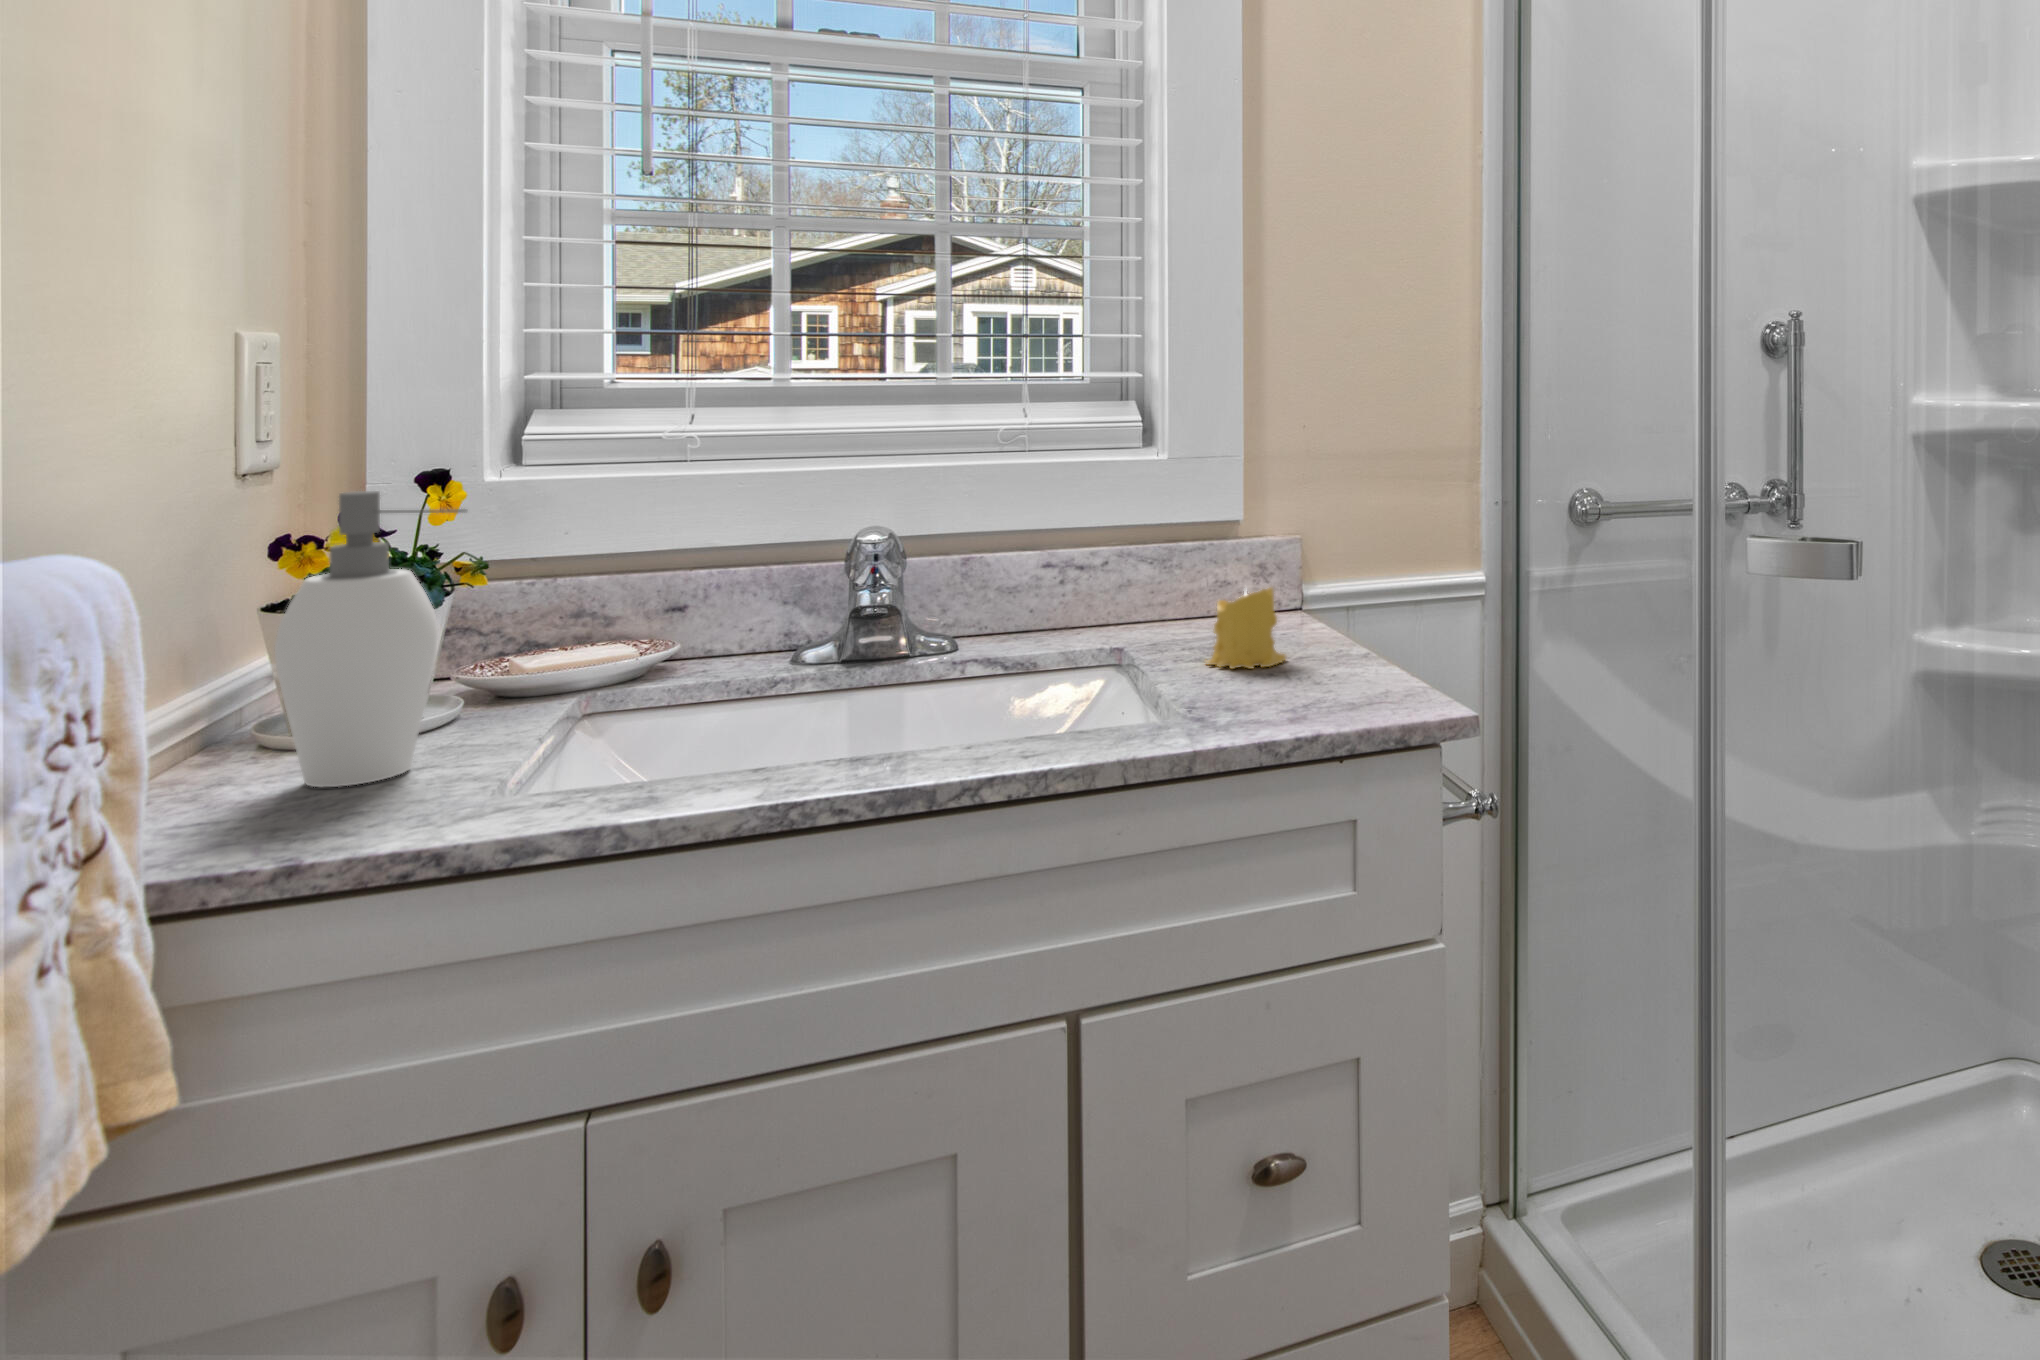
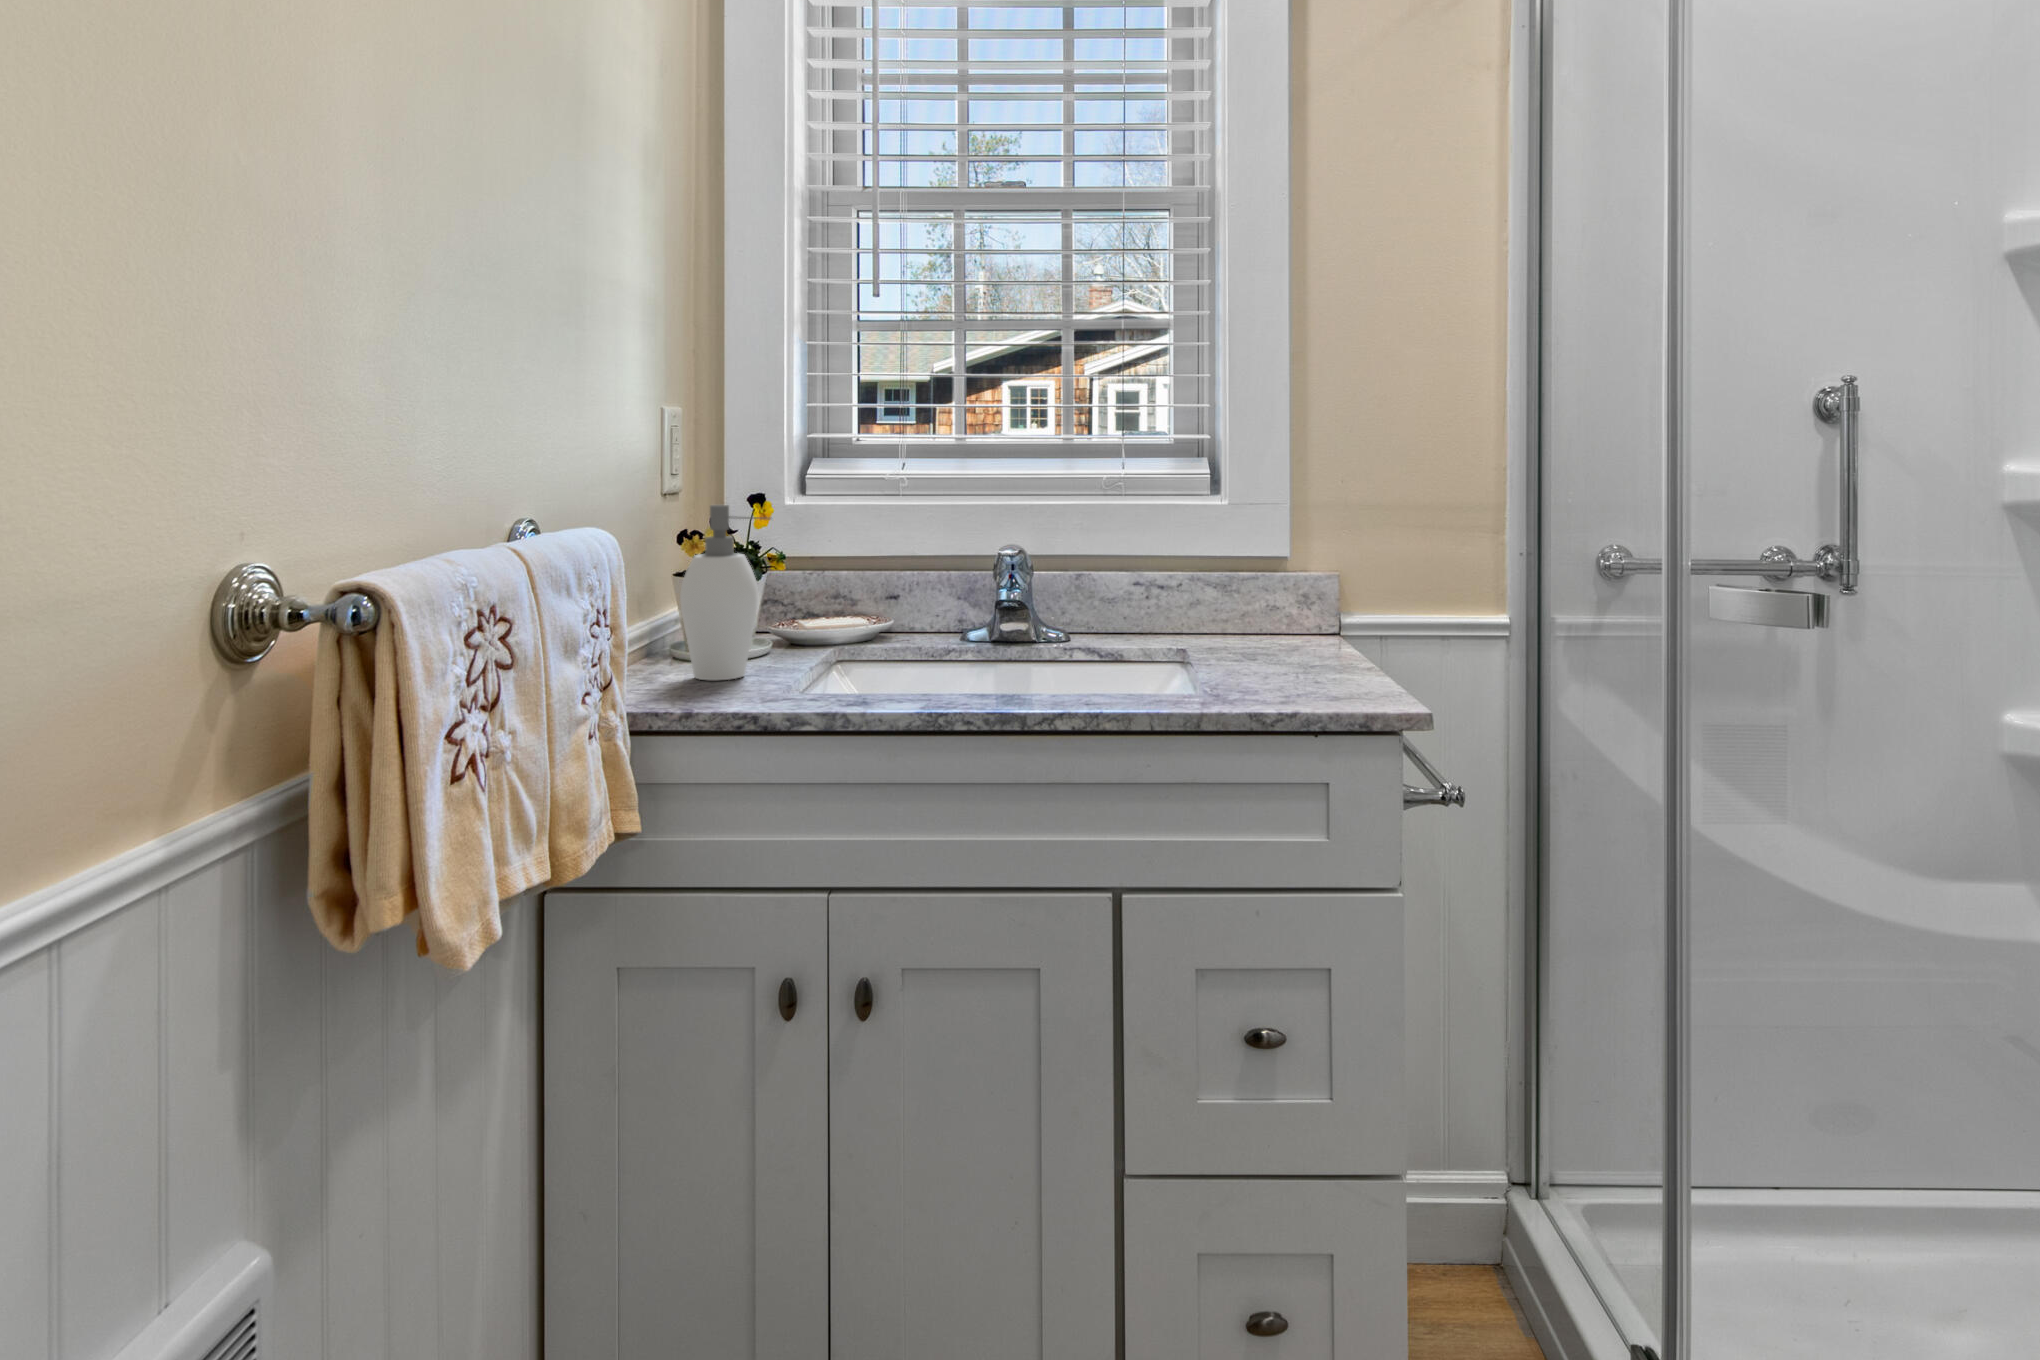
candle: present [1205,588,1286,669] -> none [1243,603,1308,670]

